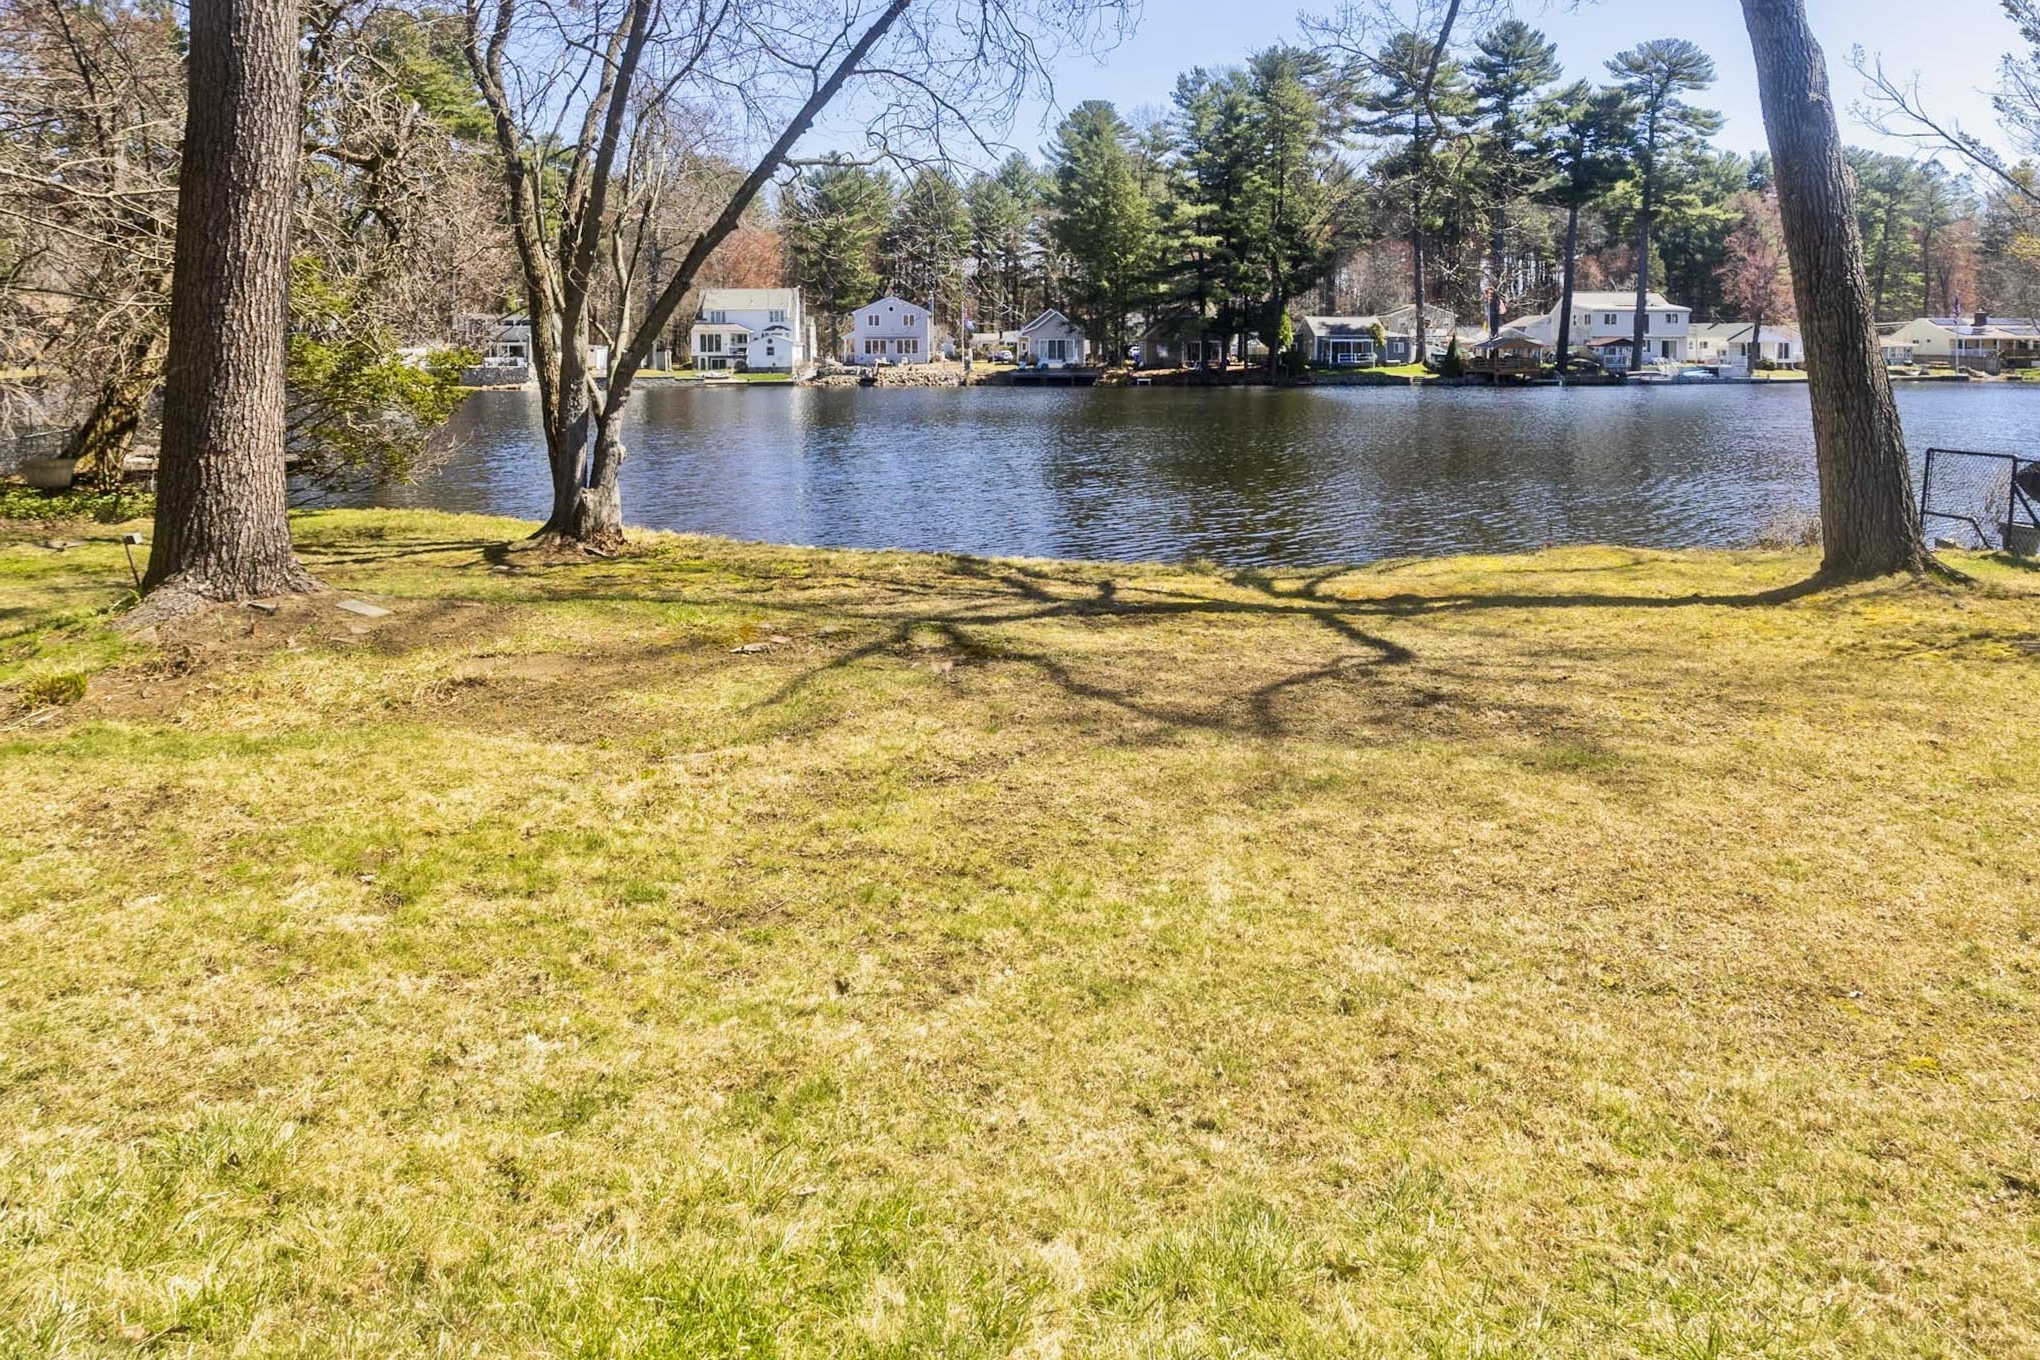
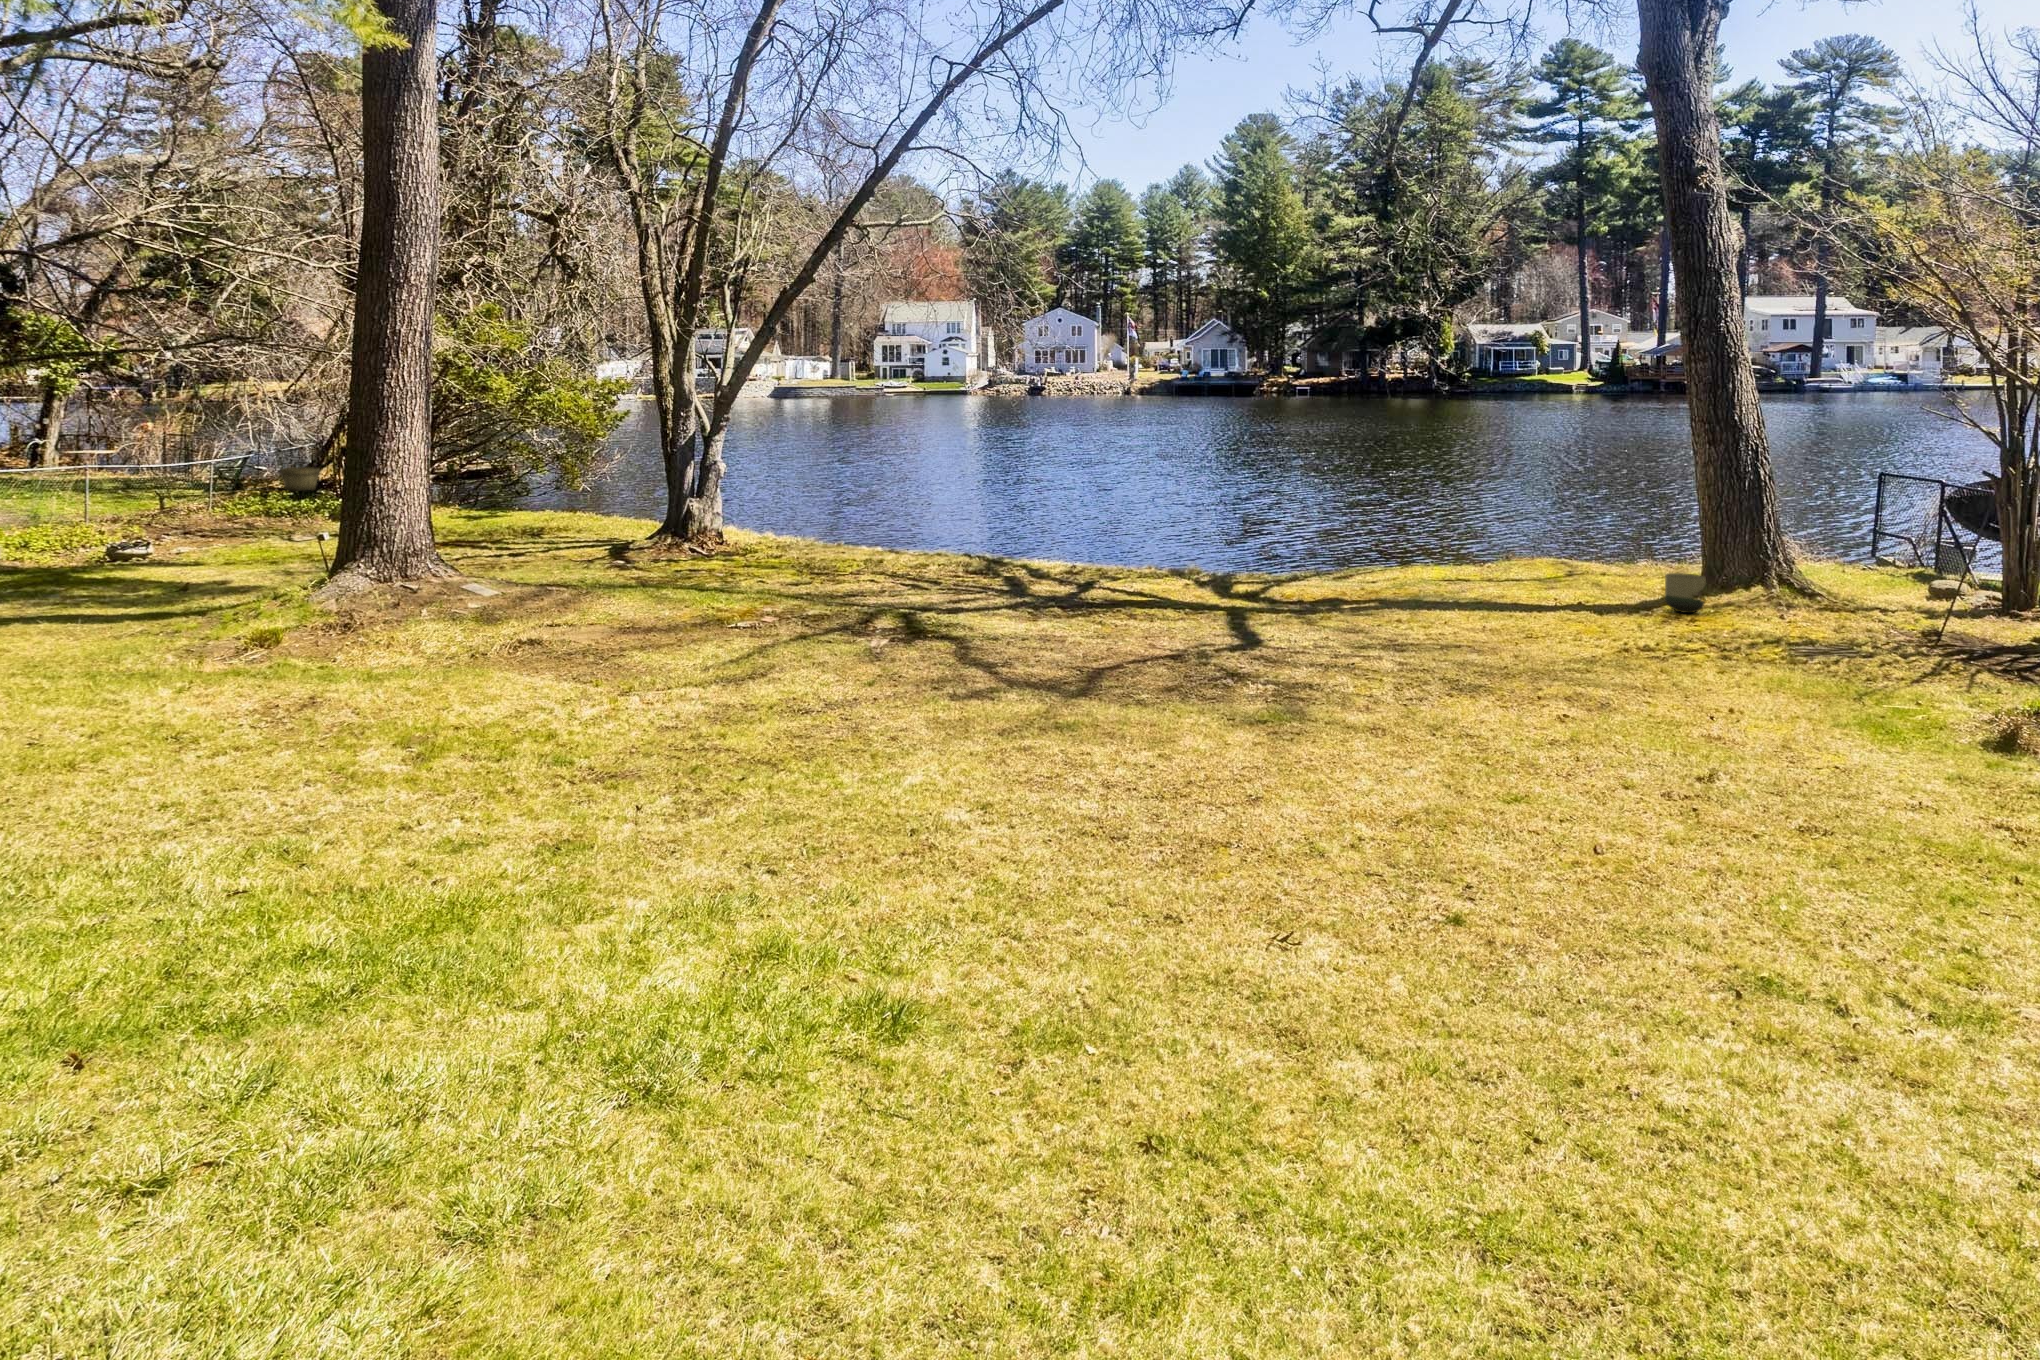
planter: none [1712,550,1756,592] -> present [1665,573,1706,613]

